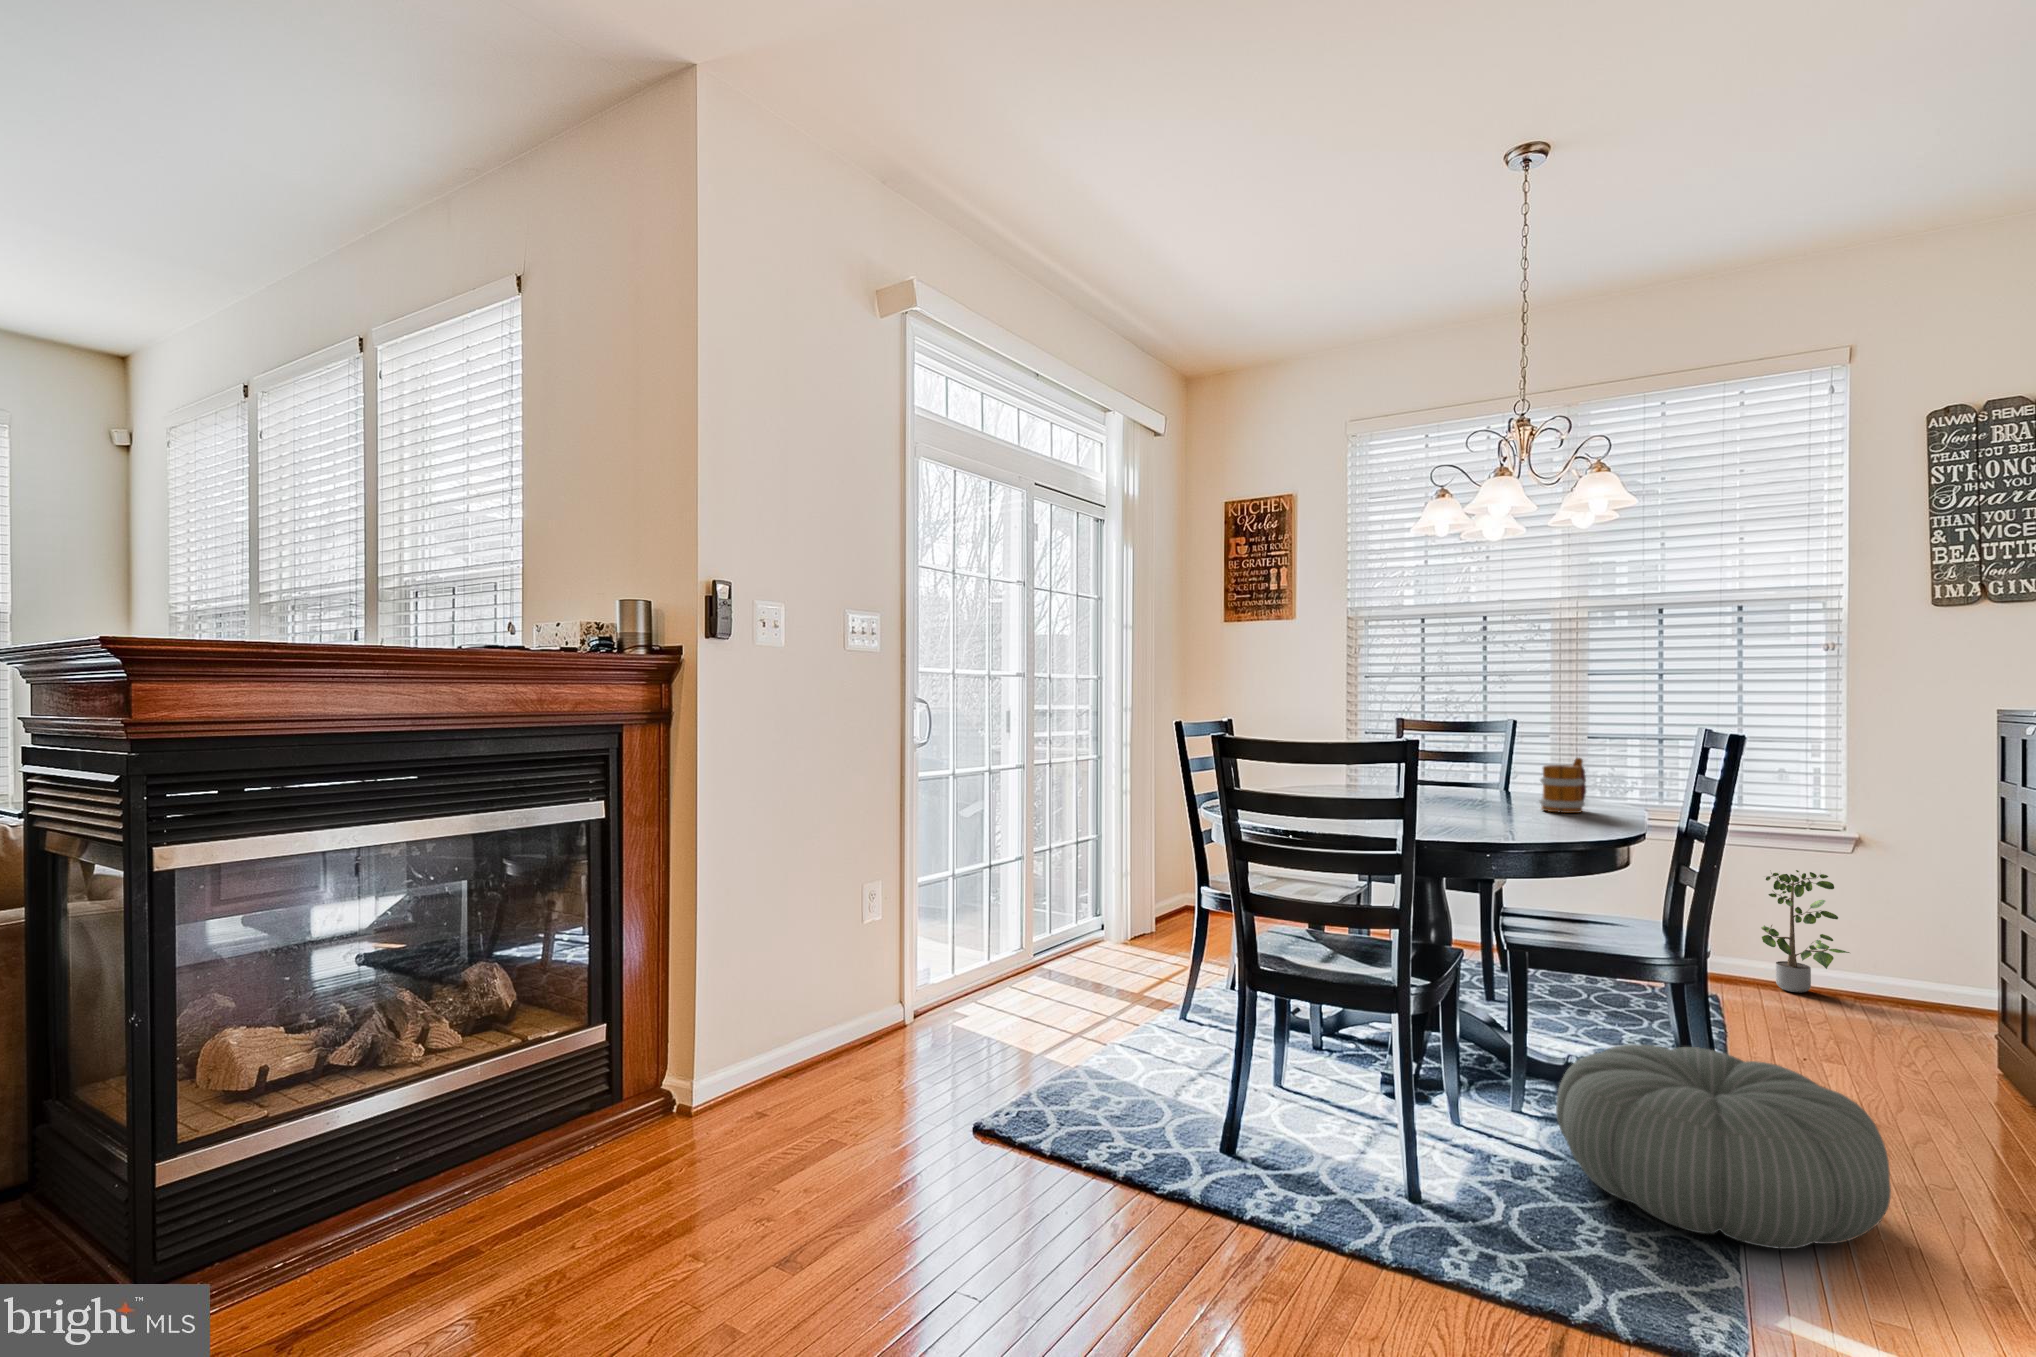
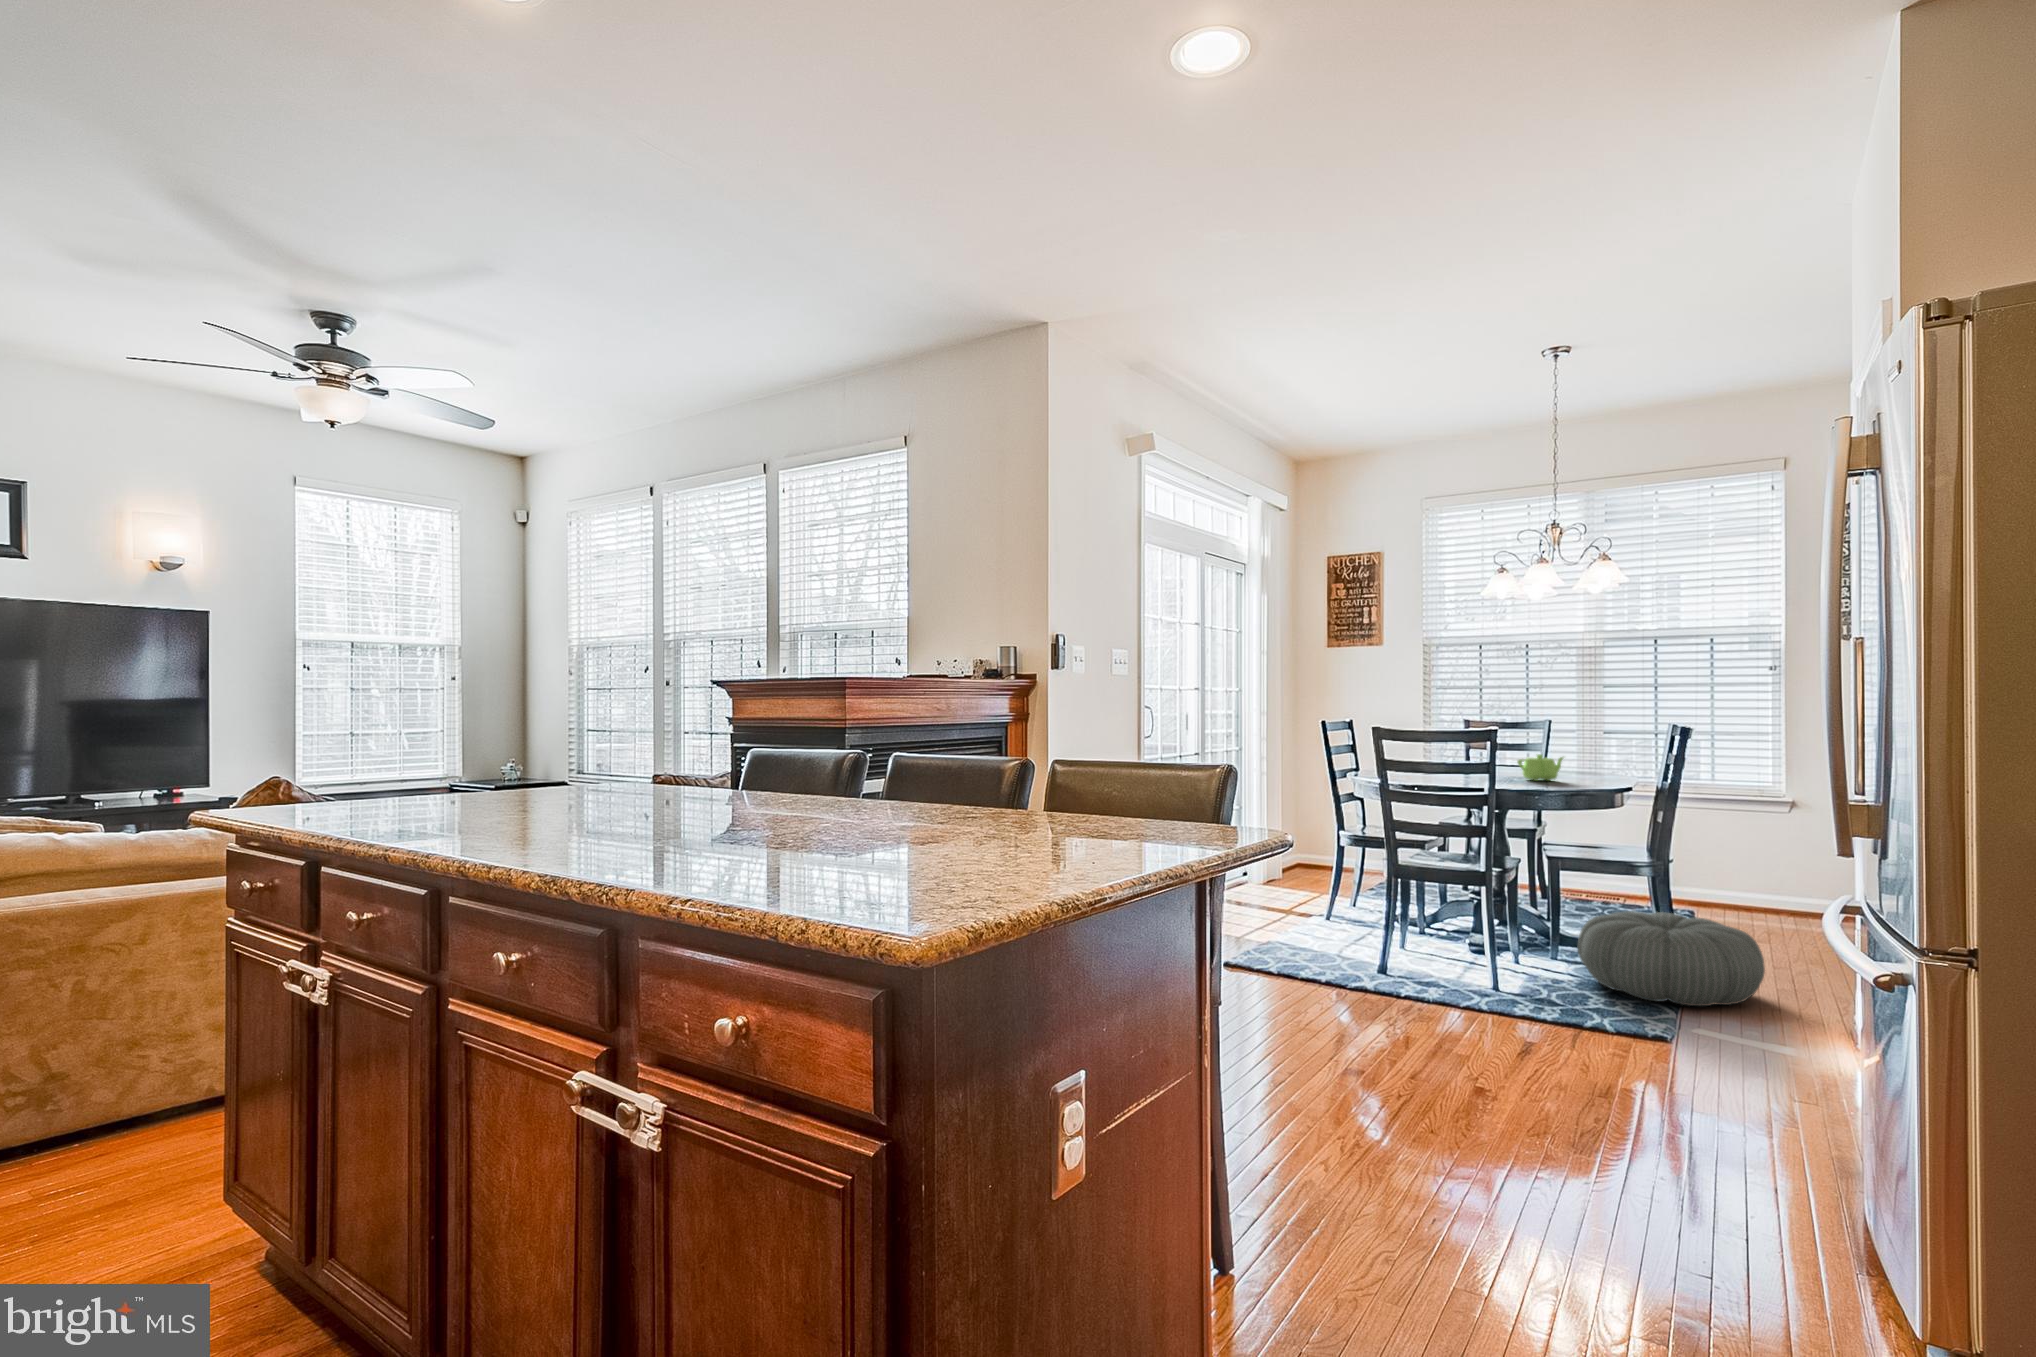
mug: present [1539,758,1586,813] -> none [1567,743,1598,778]
teapot: none [1460,776,1538,820] -> present [1517,754,1563,781]
potted plant: present [1761,870,1849,993] -> none [1725,823,1789,908]

